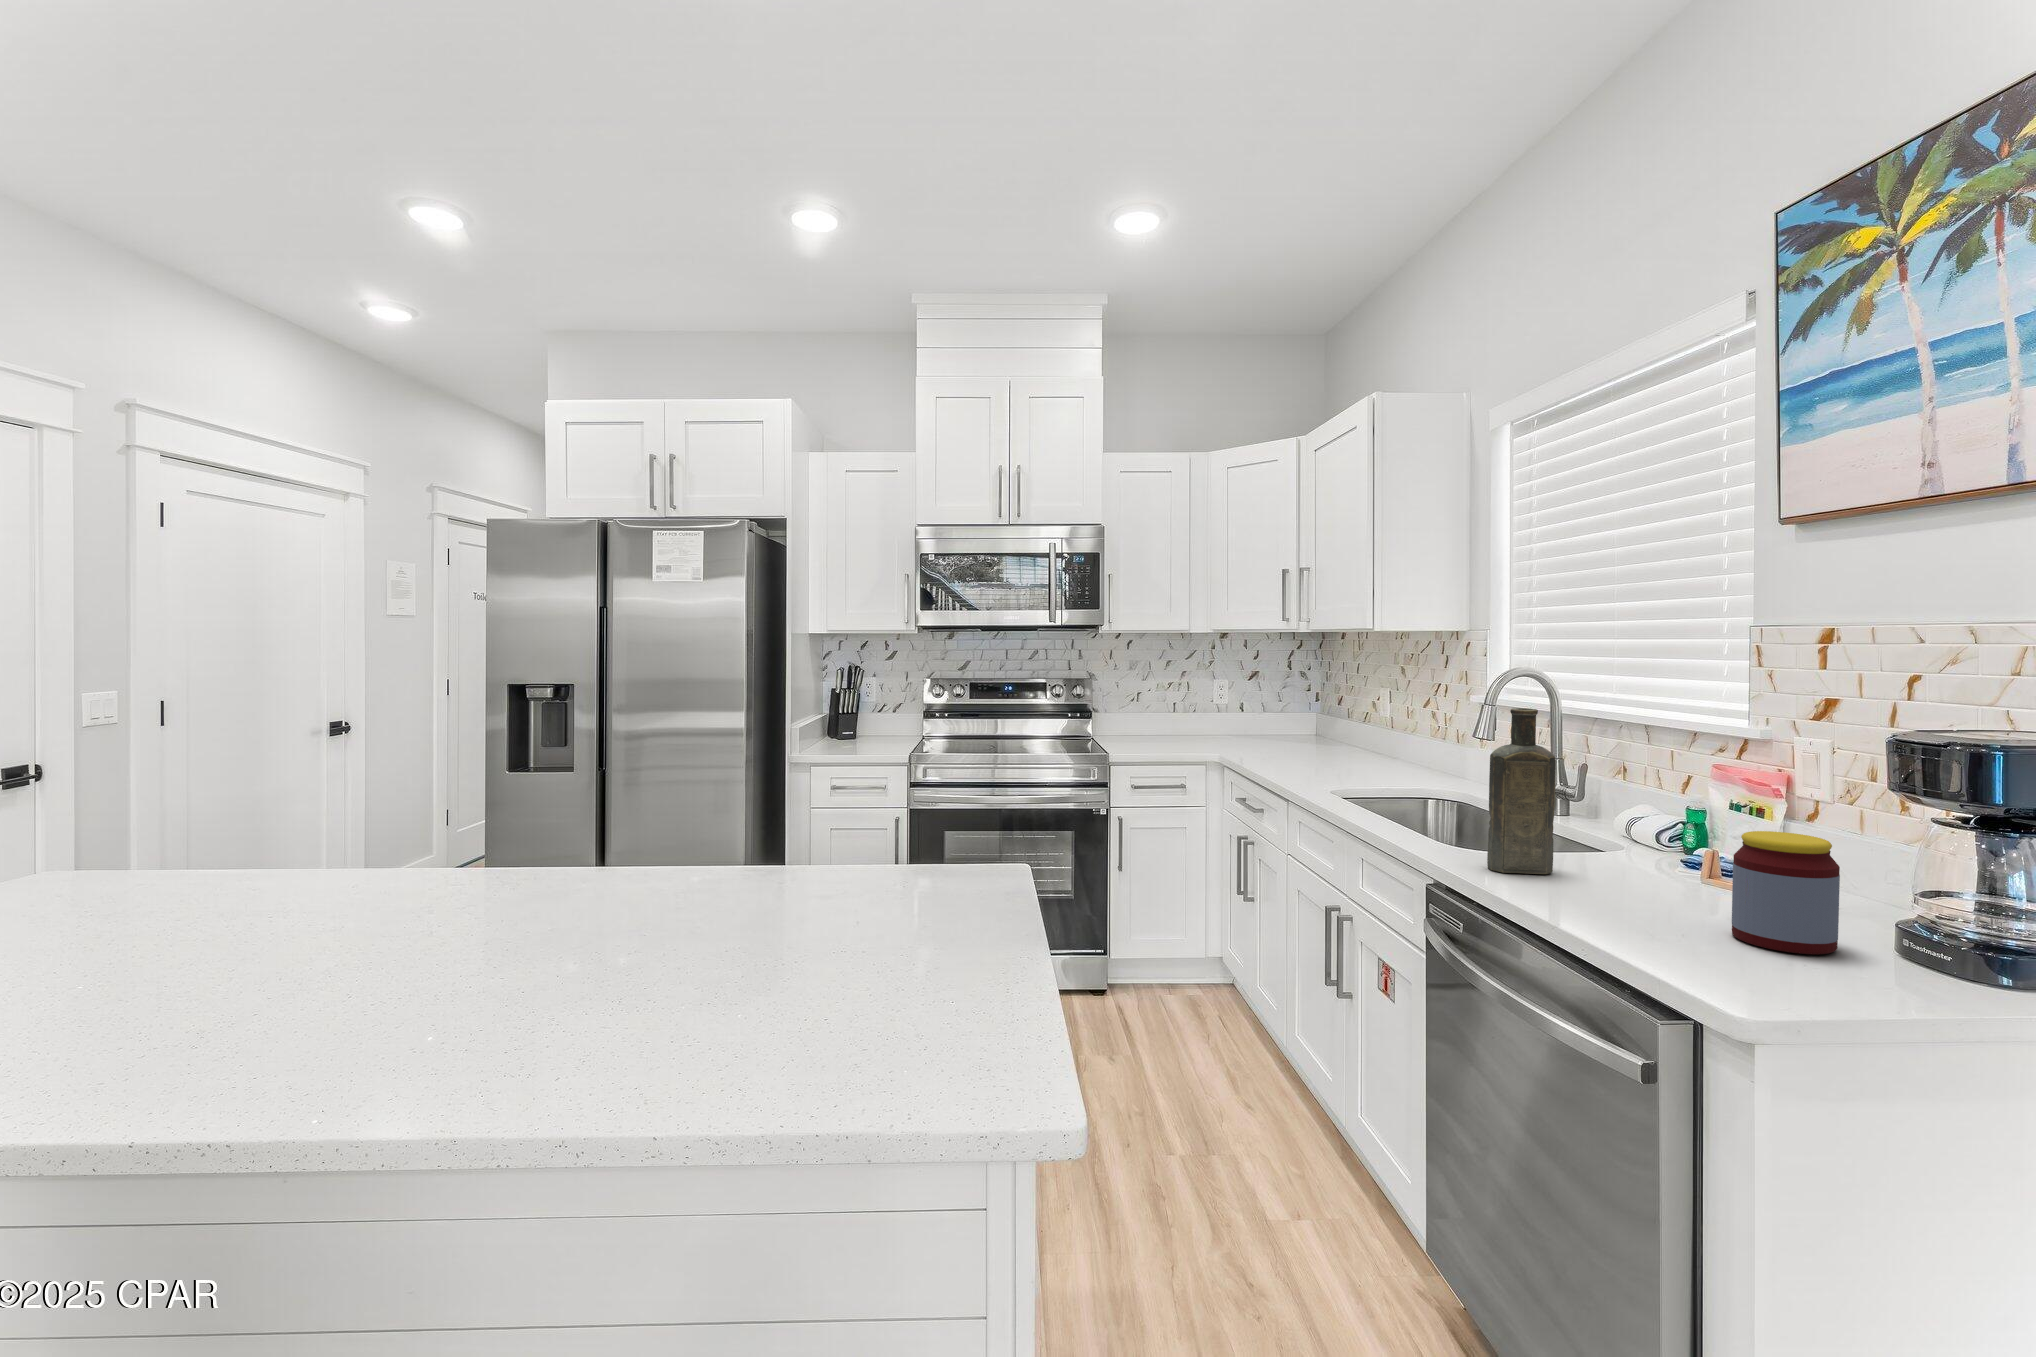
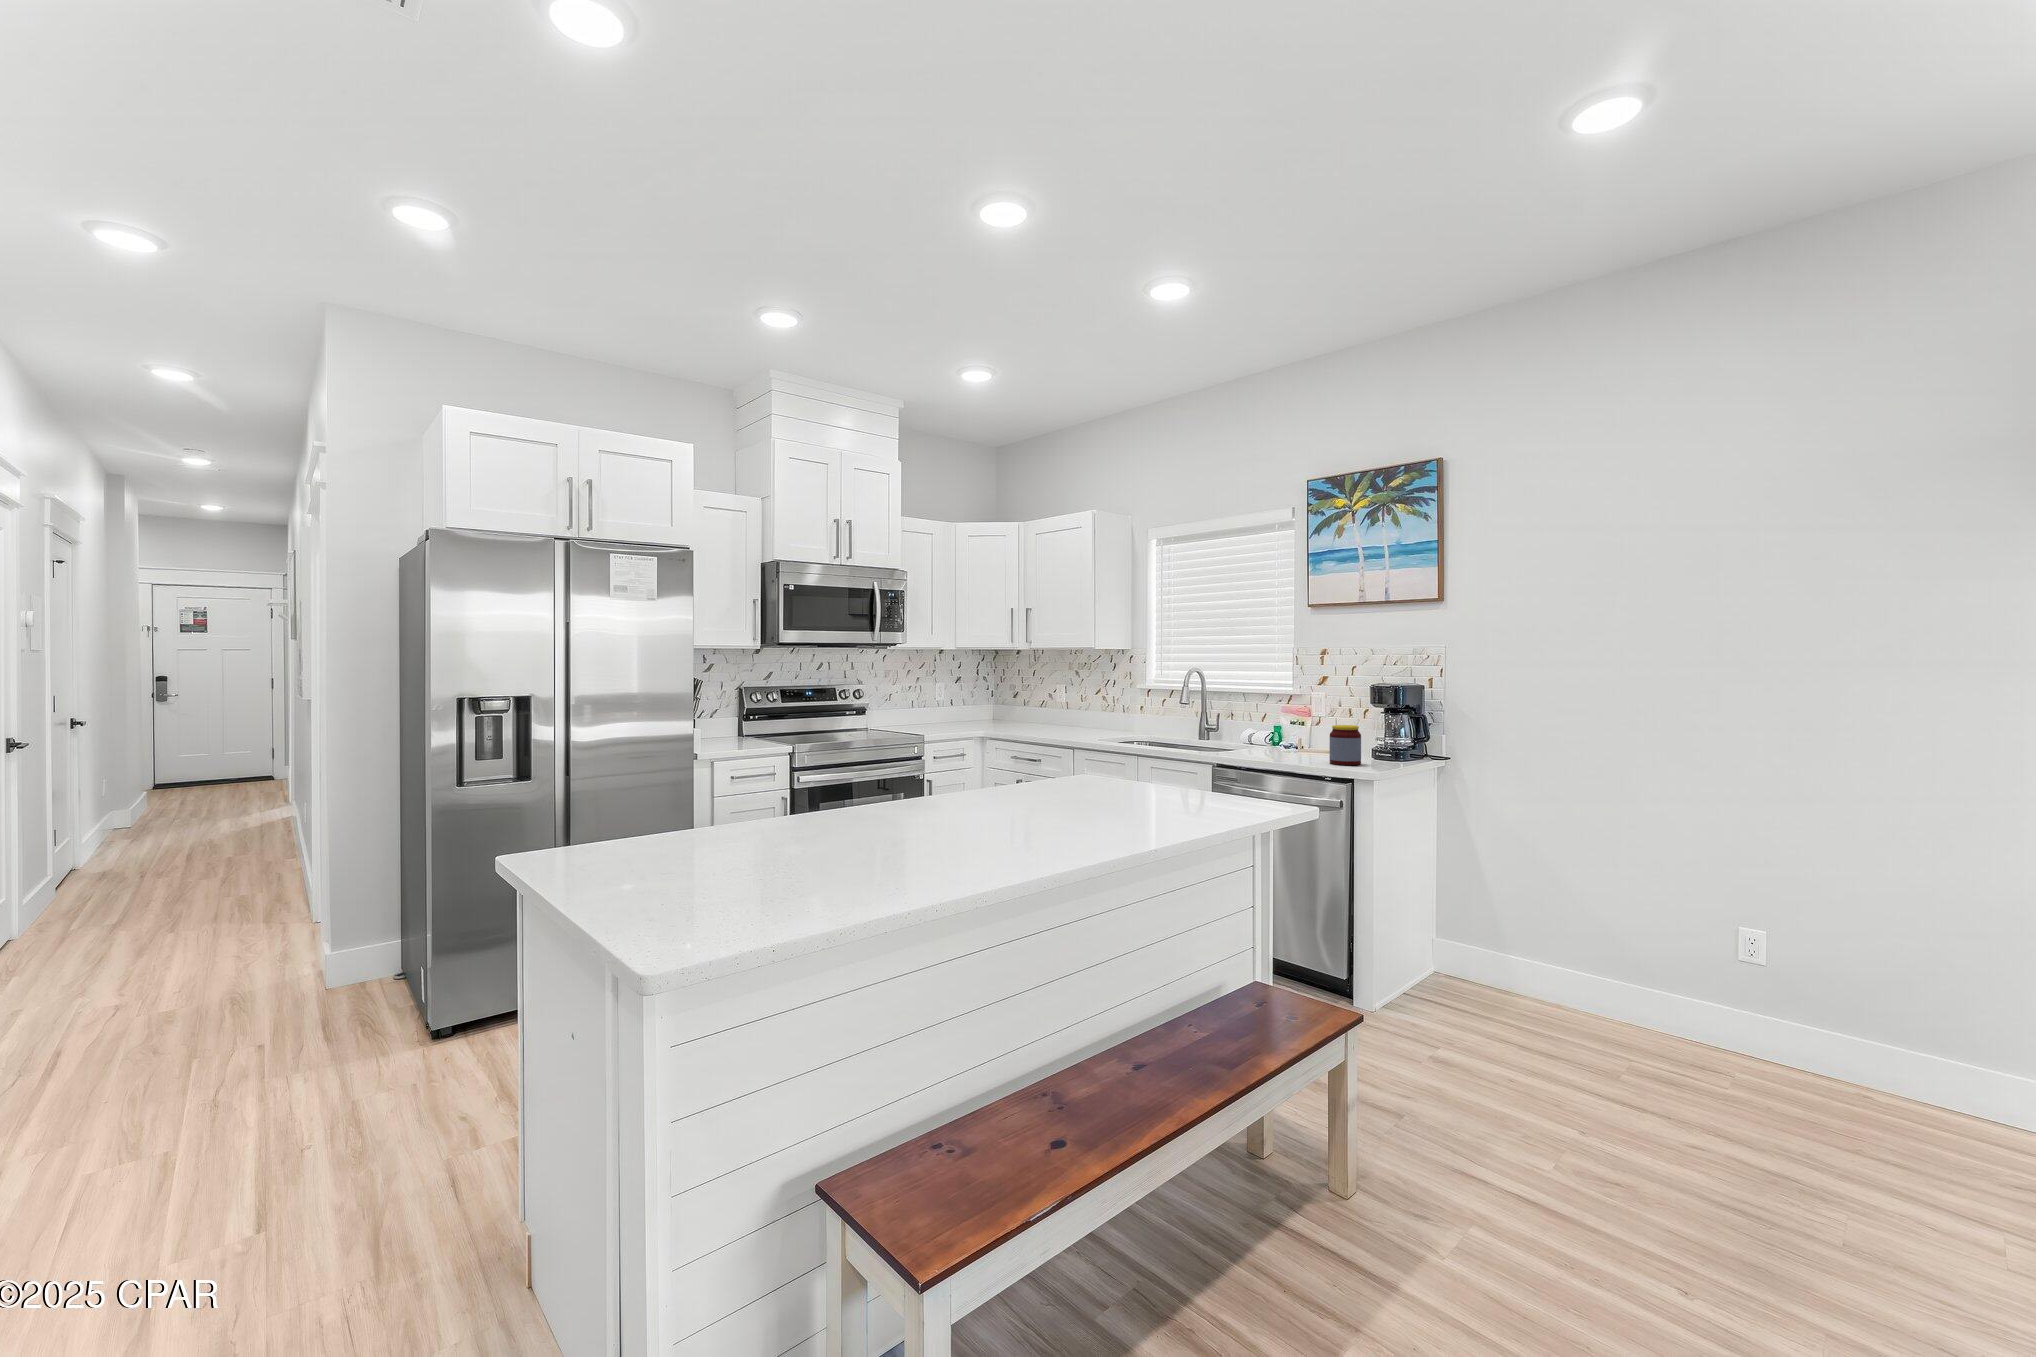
bottle: present [1487,708,1556,874] -> none [1219,685,1250,757]

